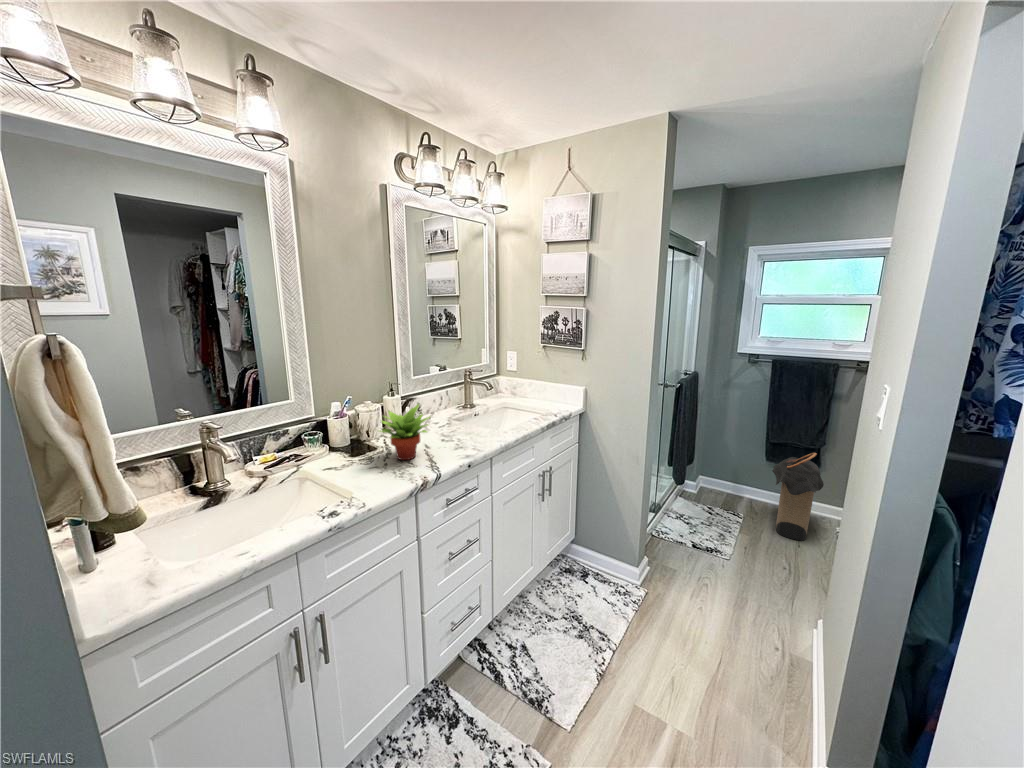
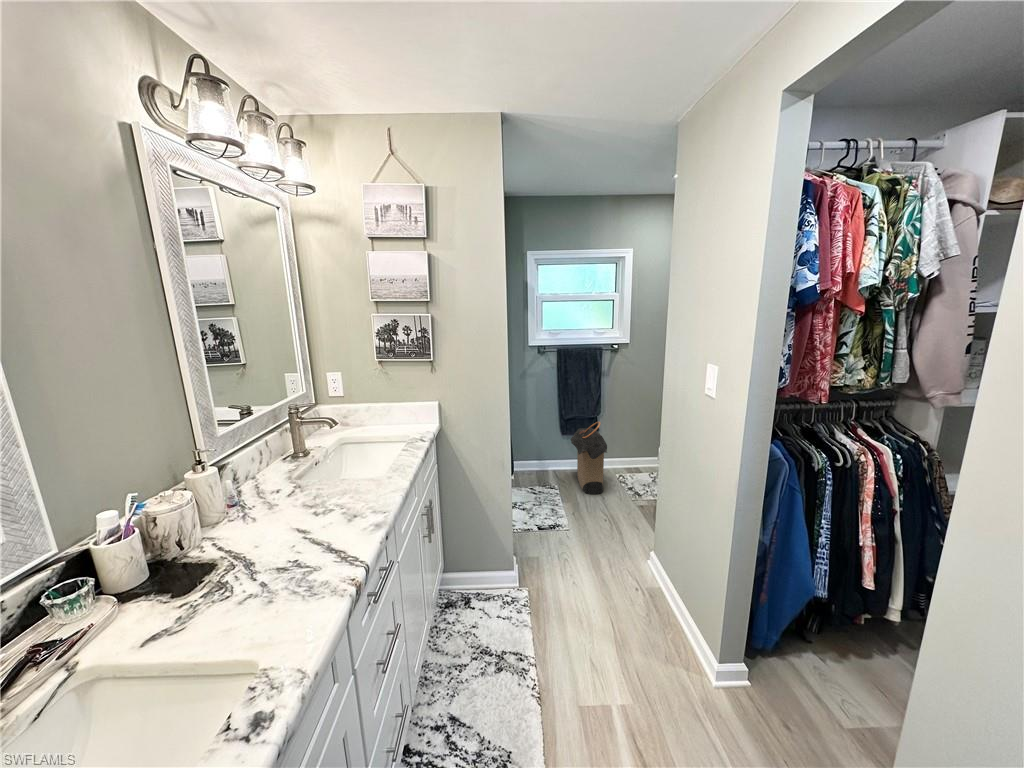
succulent plant: present [380,404,430,460] -> none [231,471,327,567]

